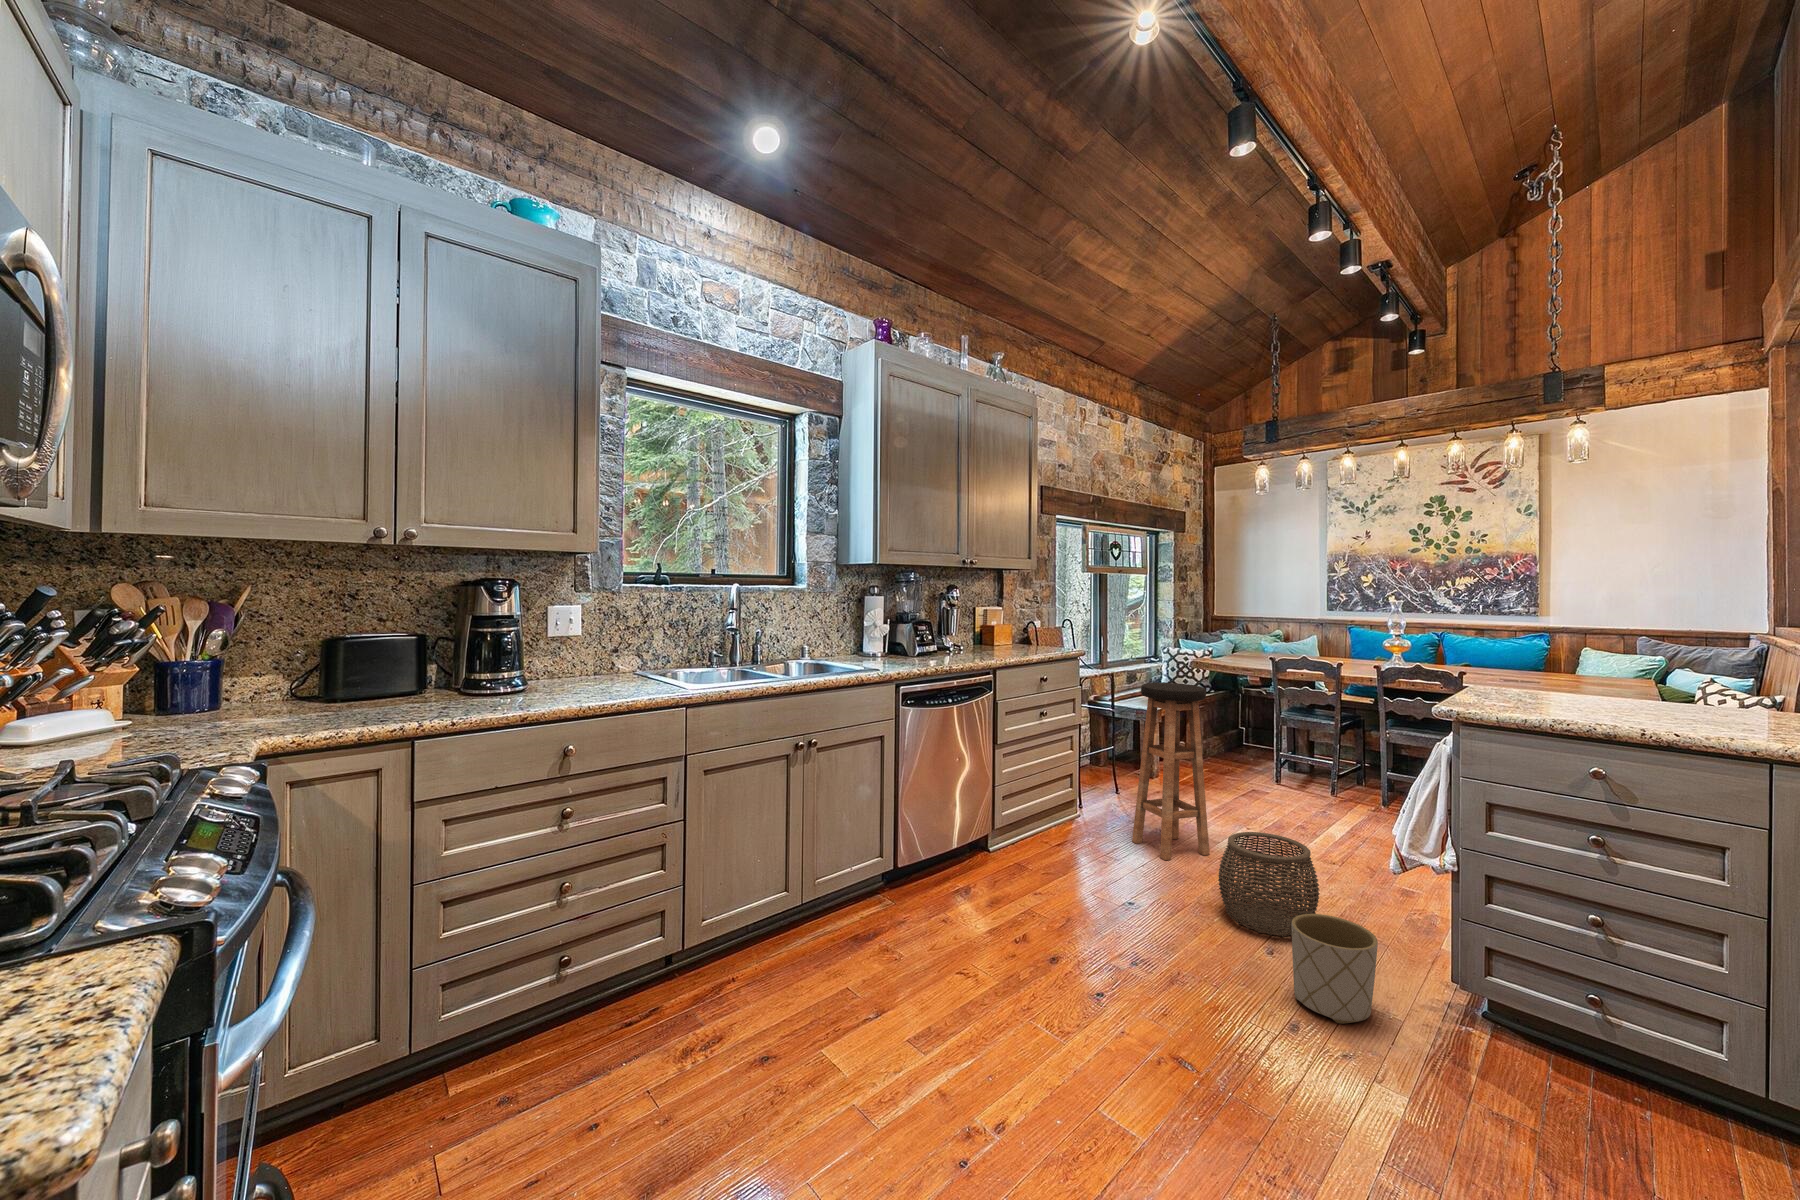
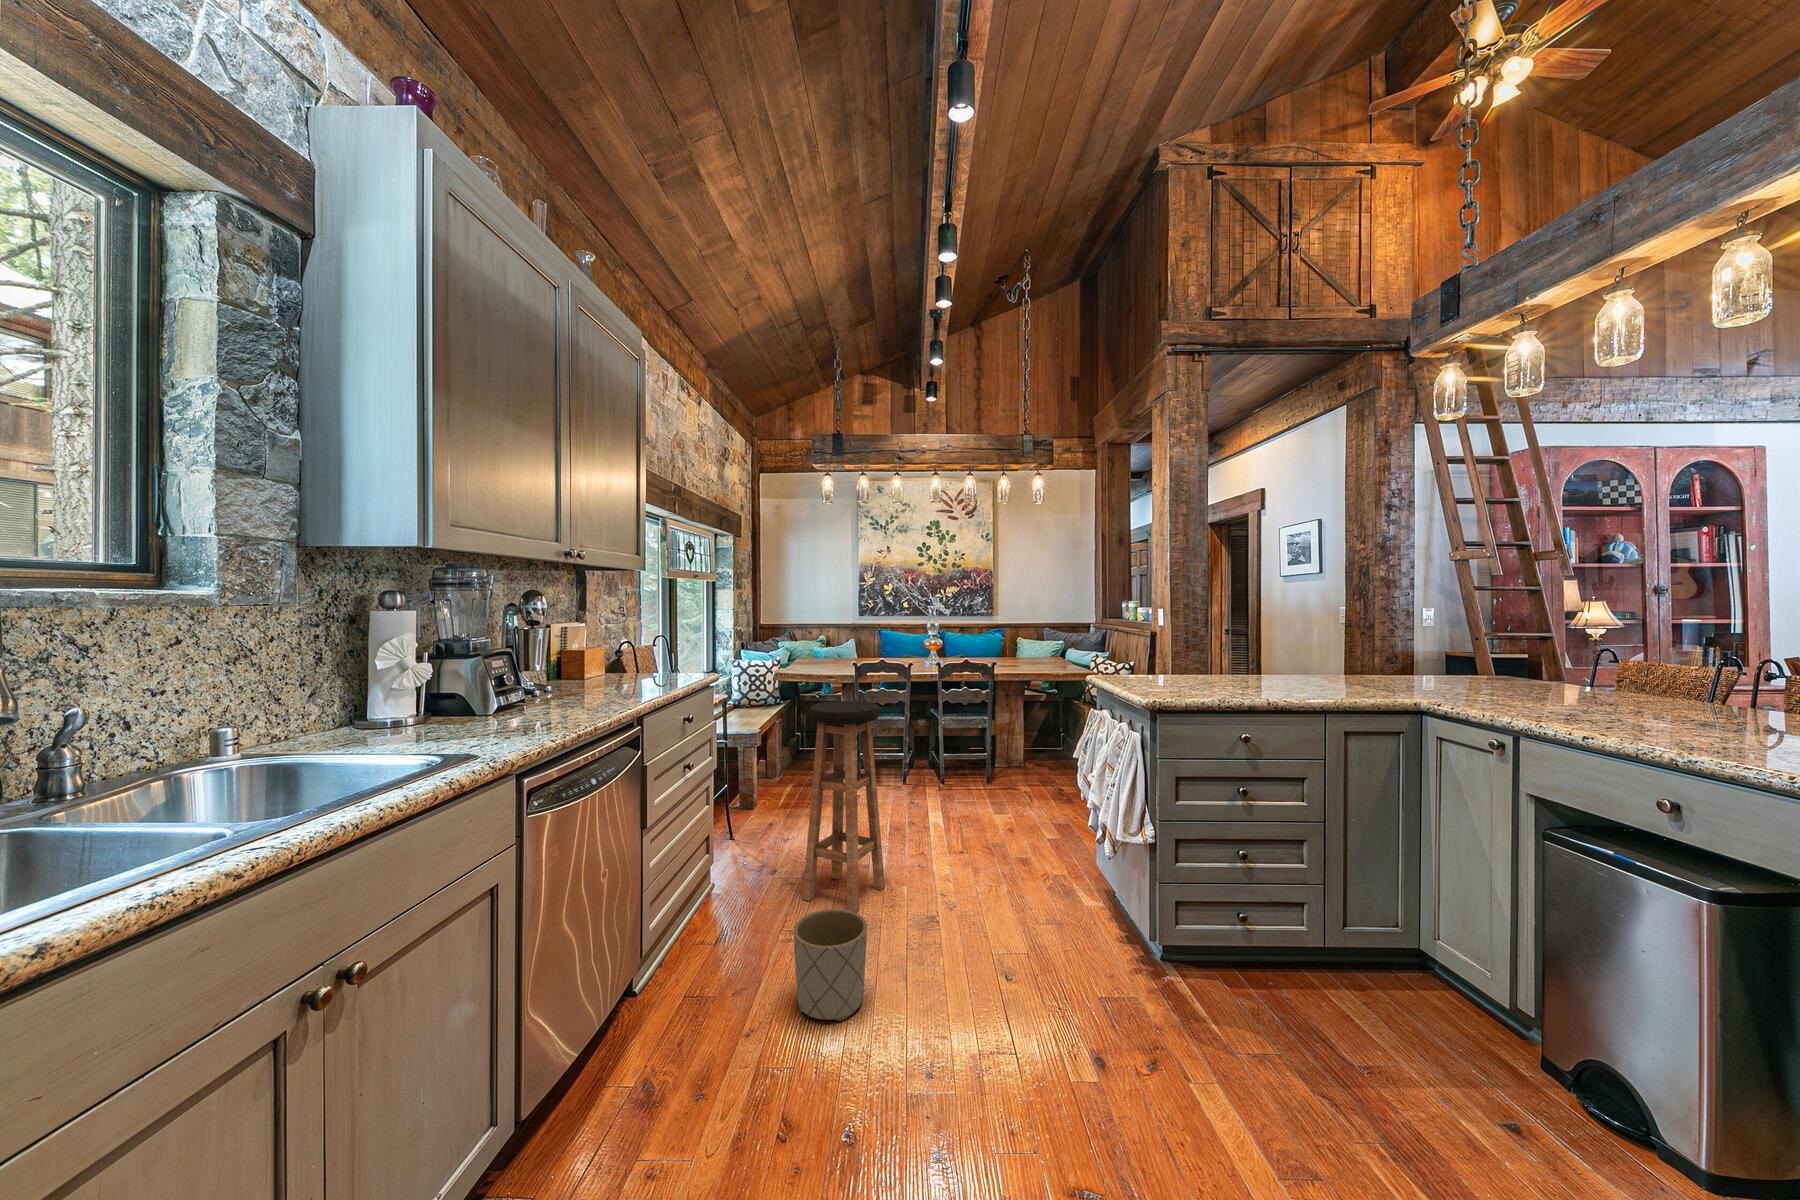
woven basket: present [1218,832,1320,937] -> none [952,854,1054,977]
planter: present [1291,914,1378,1024] -> present [794,909,867,1021]

